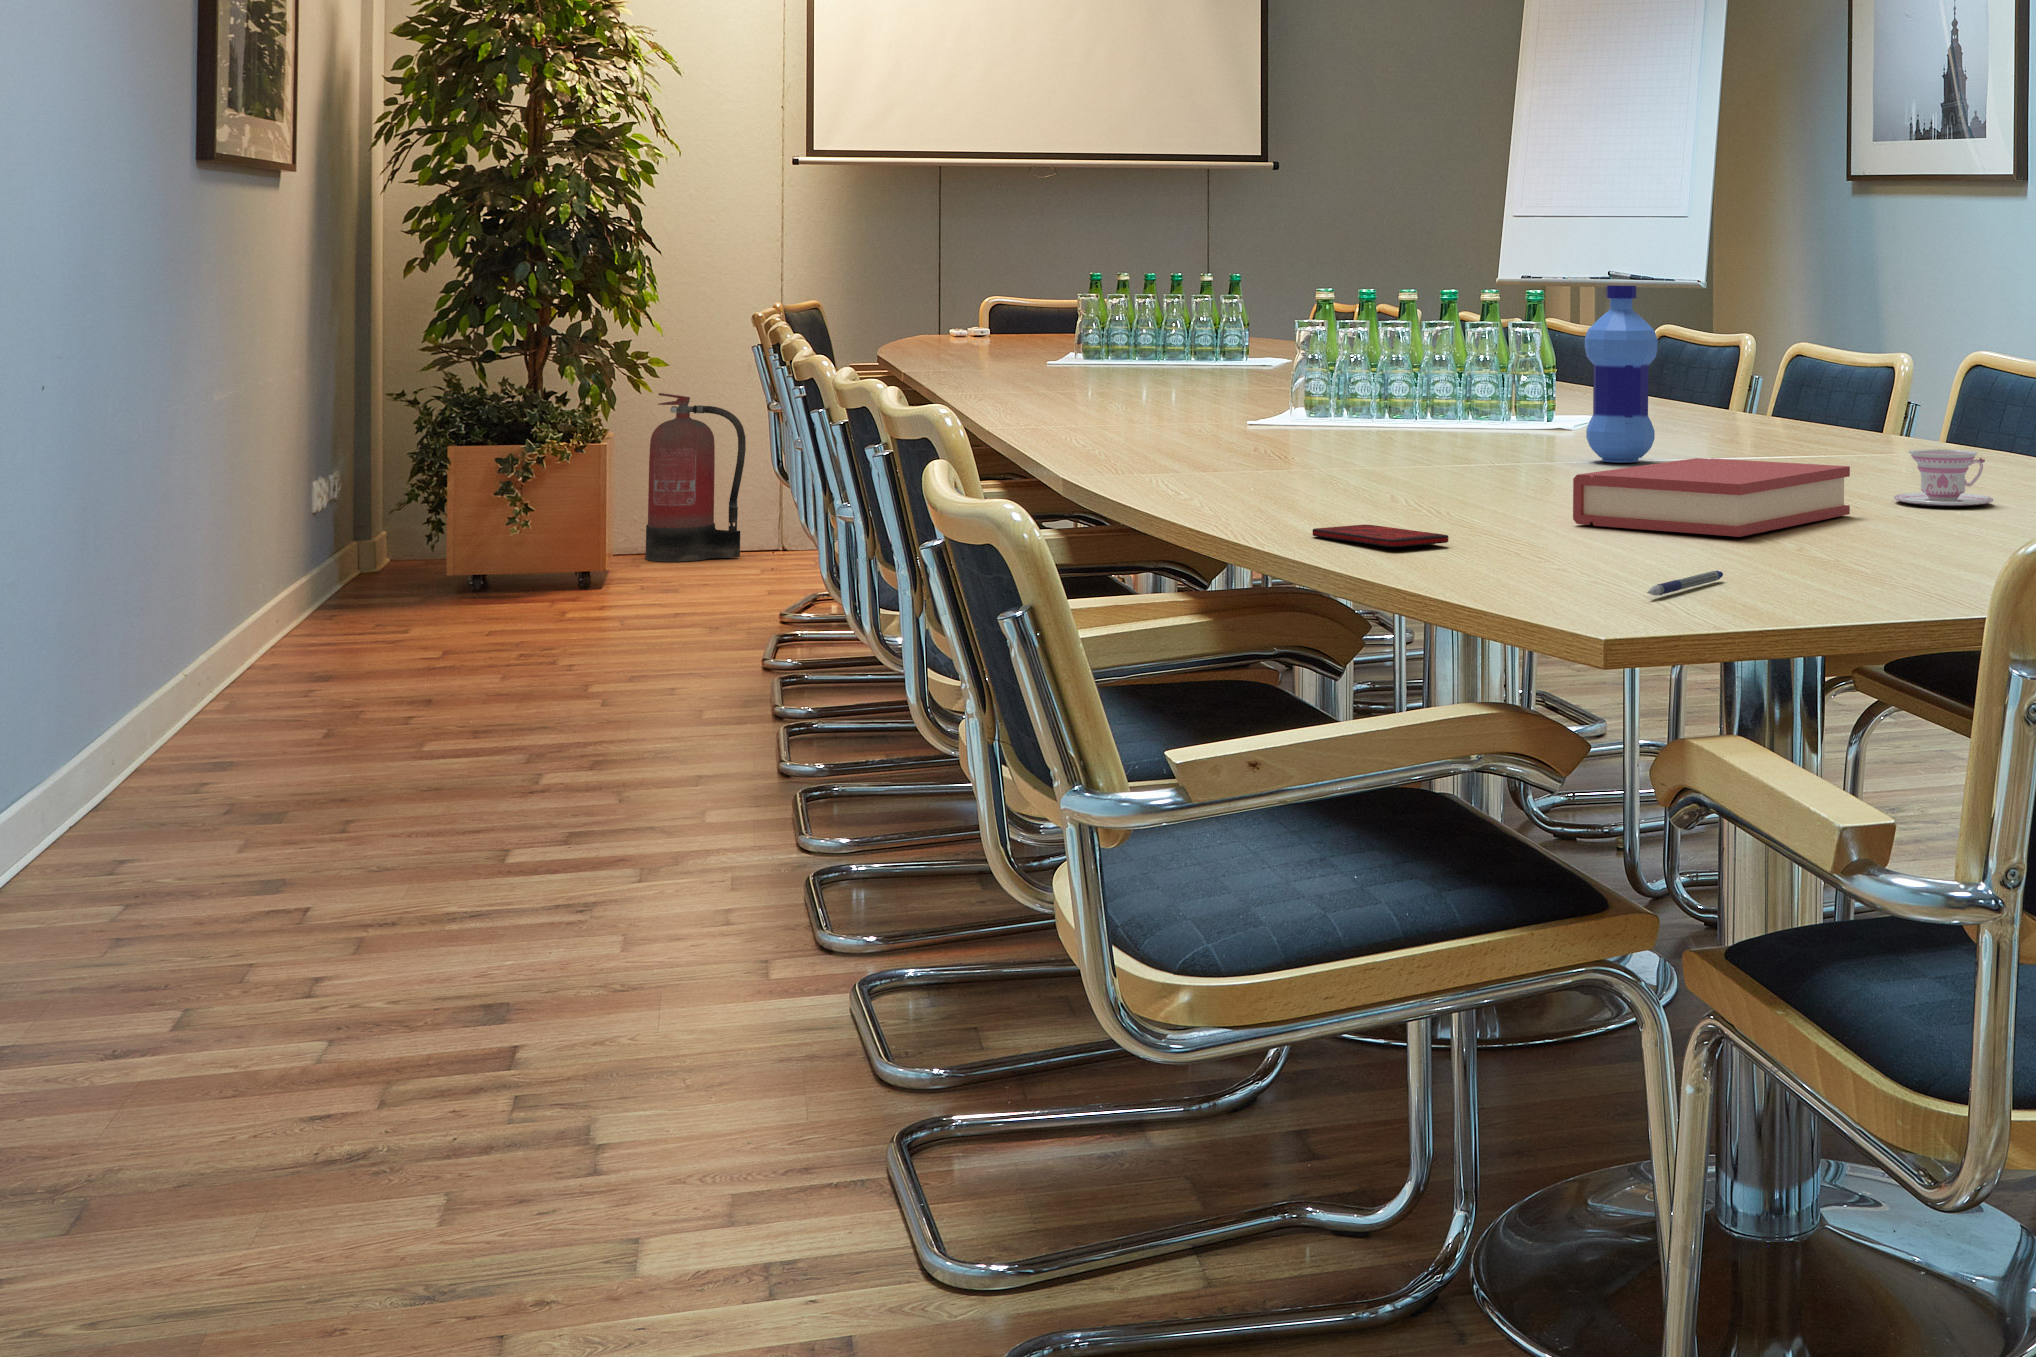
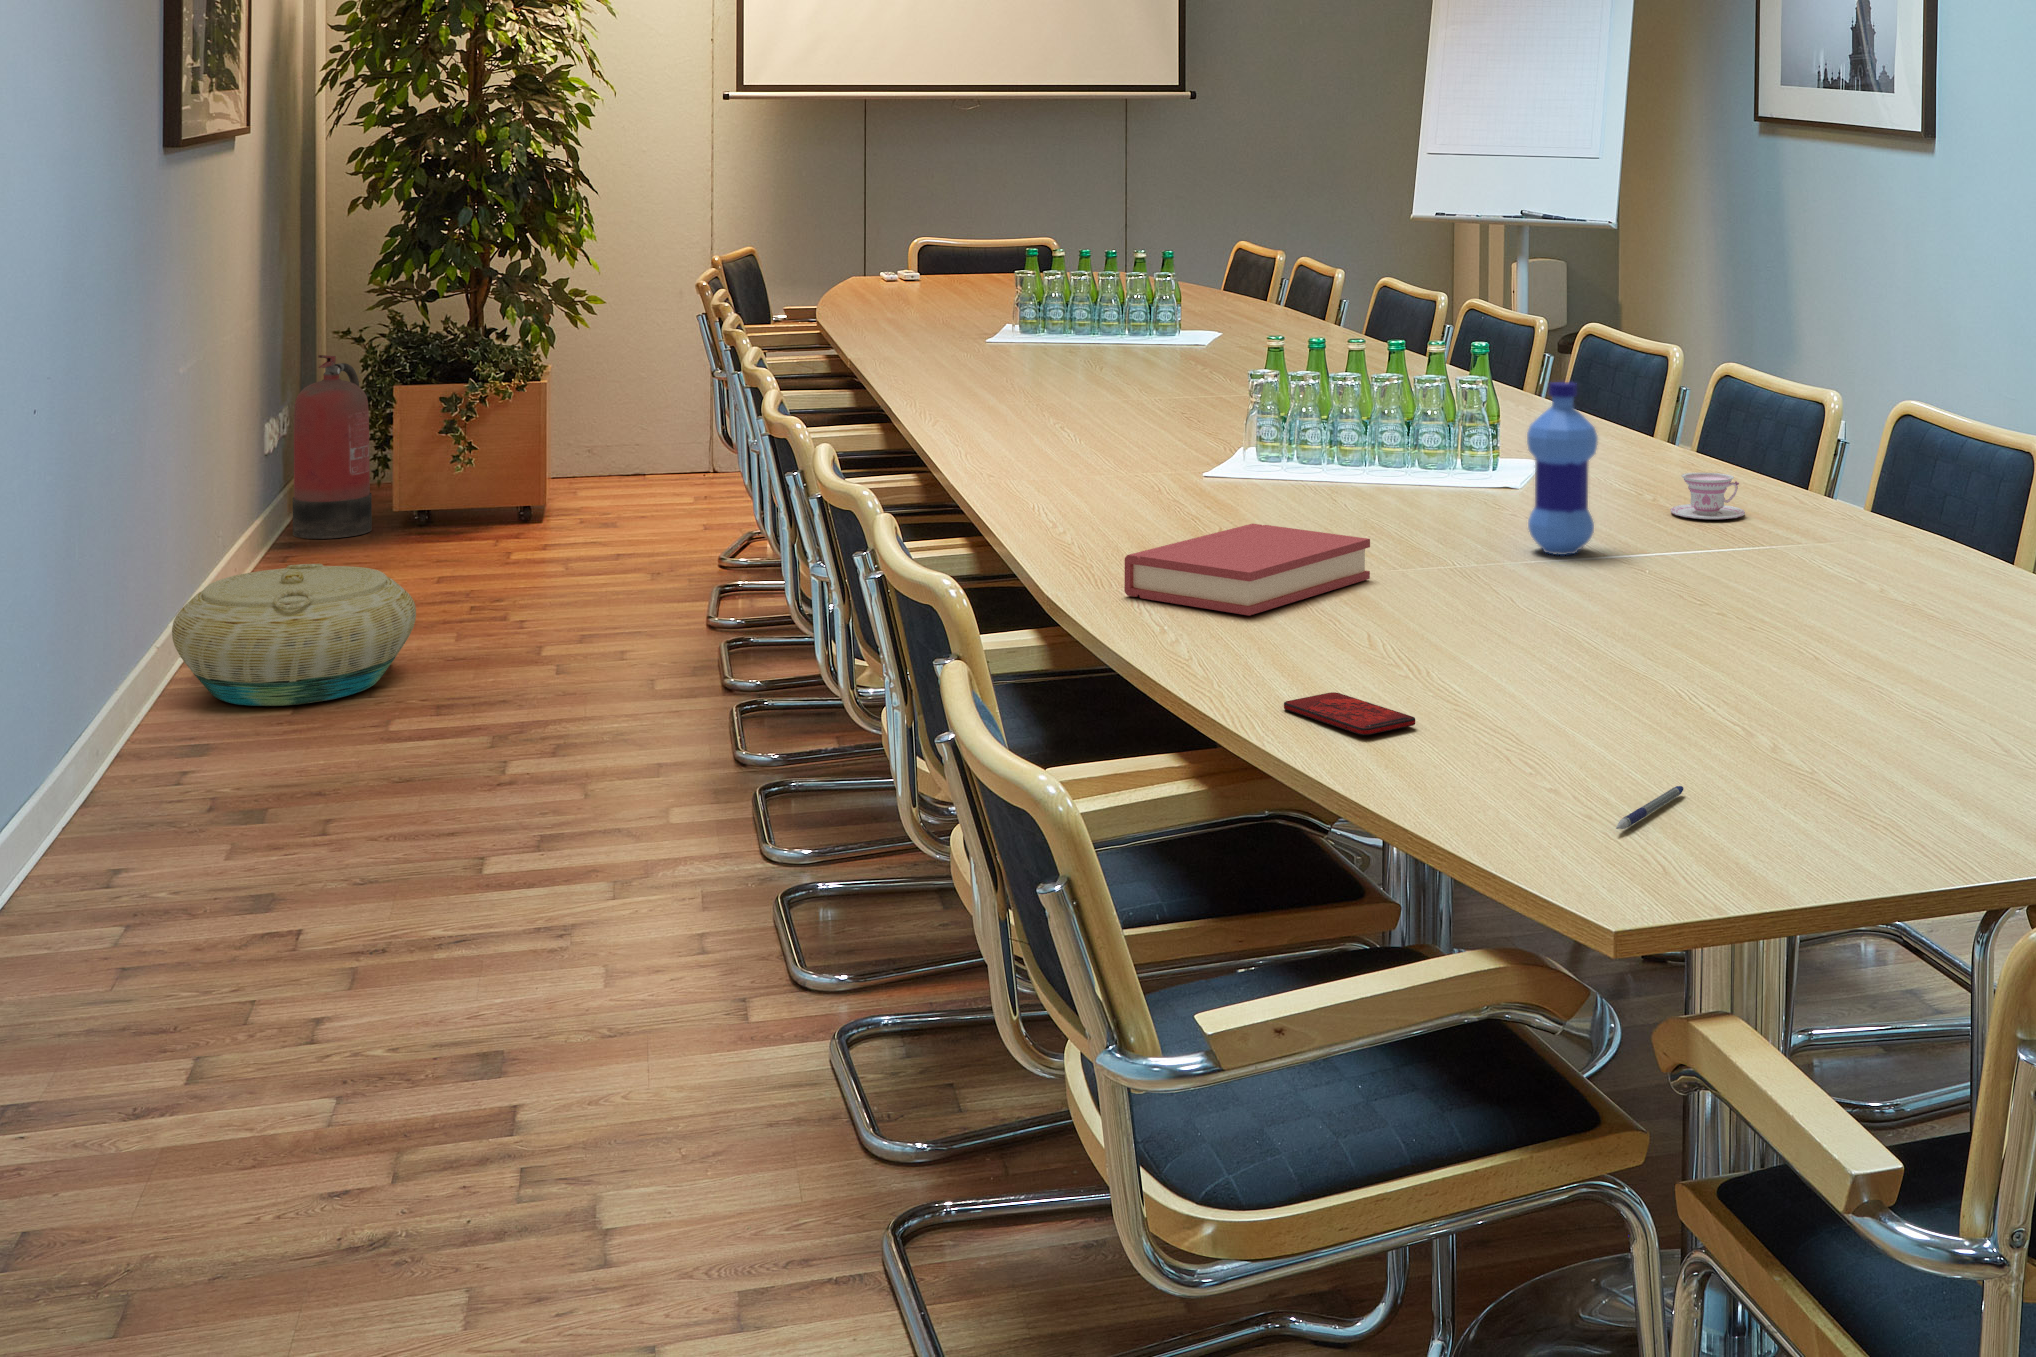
fire extinguisher: present [646,393,746,562] -> present [293,355,372,539]
teacup: present [1894,449,1993,506] -> present [1670,473,1745,520]
hardback book: present [1573,458,1850,537] -> present [1124,524,1370,616]
basket: none [192,592,449,732] -> present [172,564,416,706]

